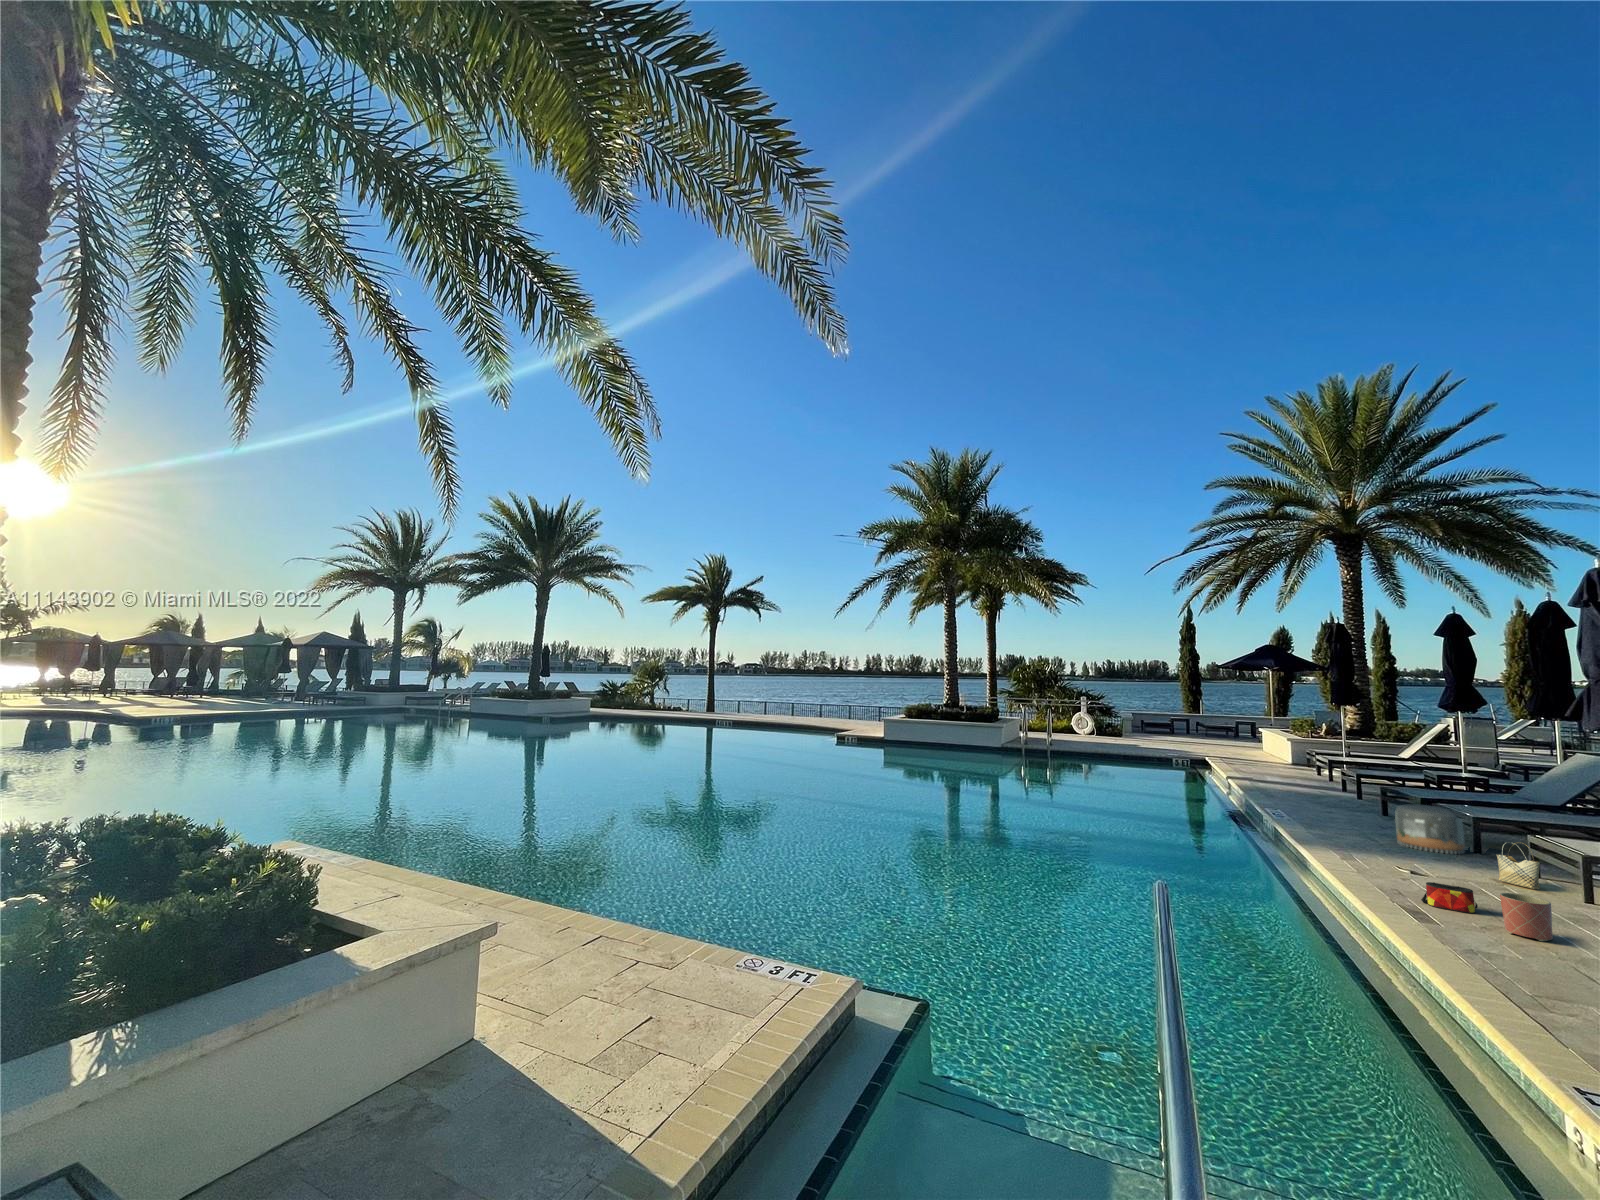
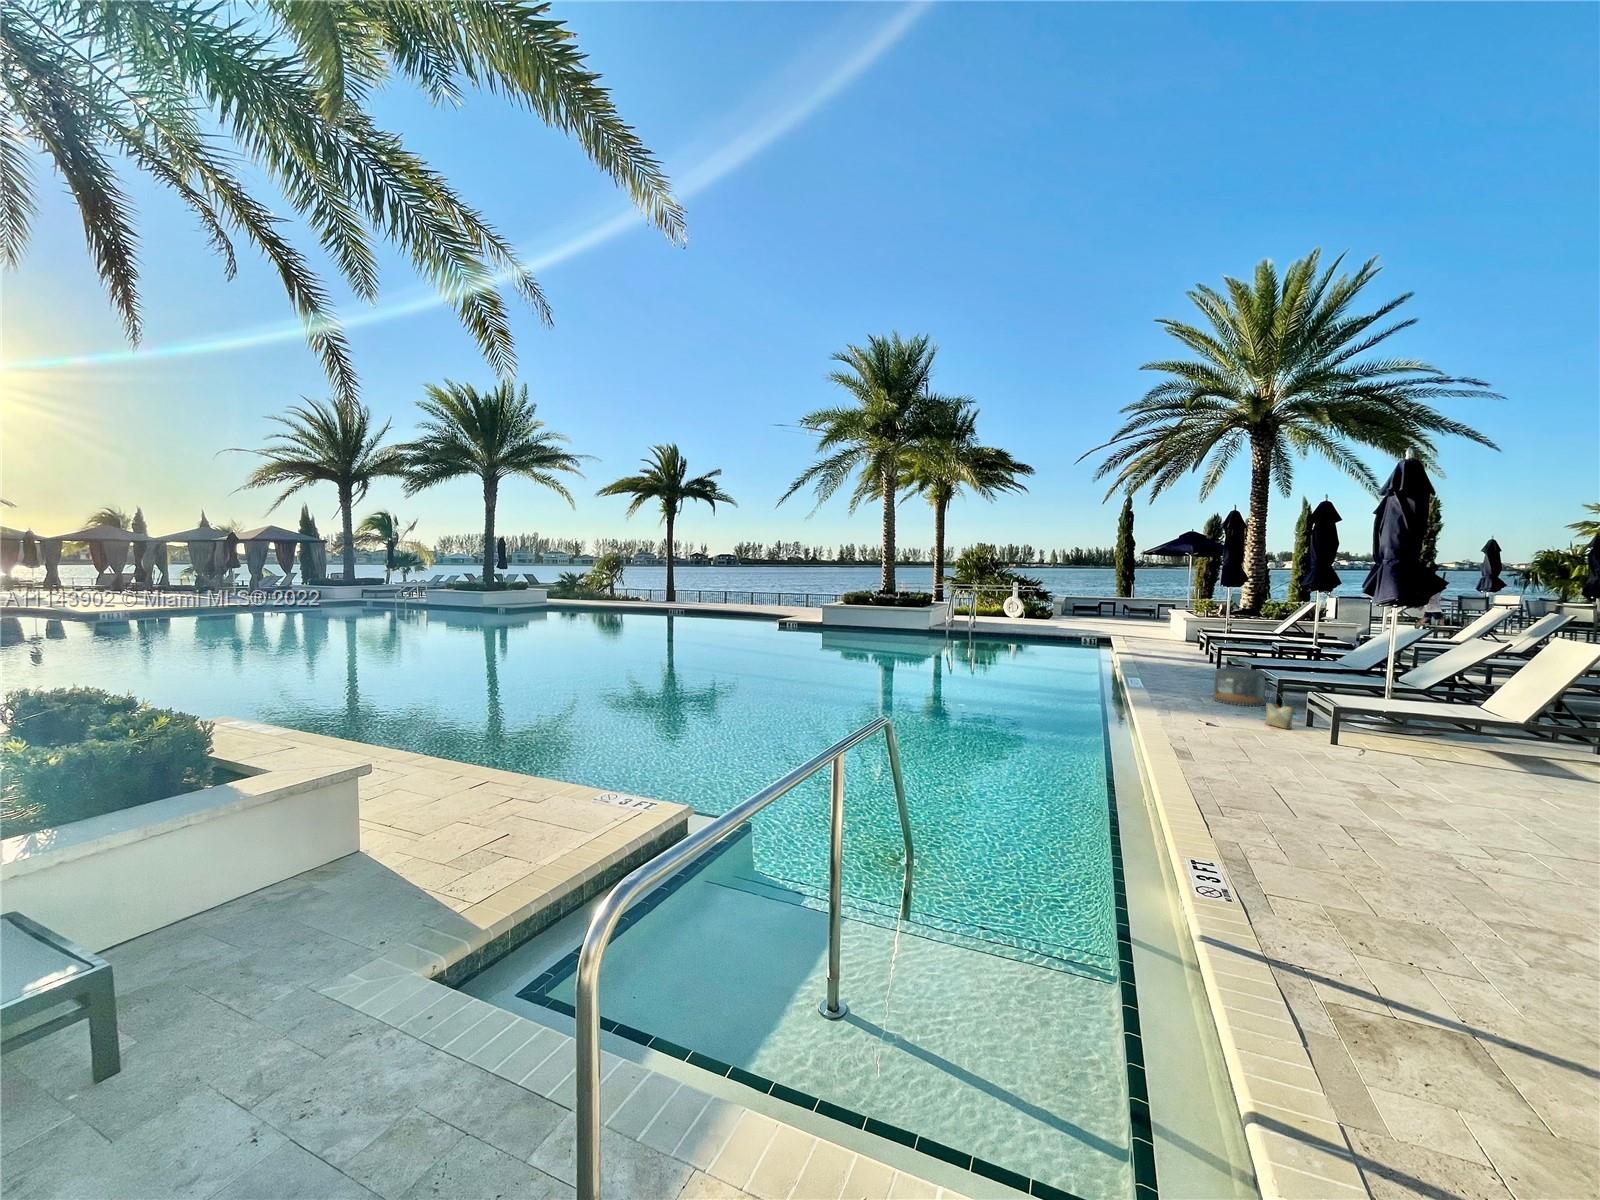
bag: present [1421,882,1478,913] -> none [1182,722,1221,745]
planter: present [1500,893,1552,941] -> none [1226,727,1259,761]

